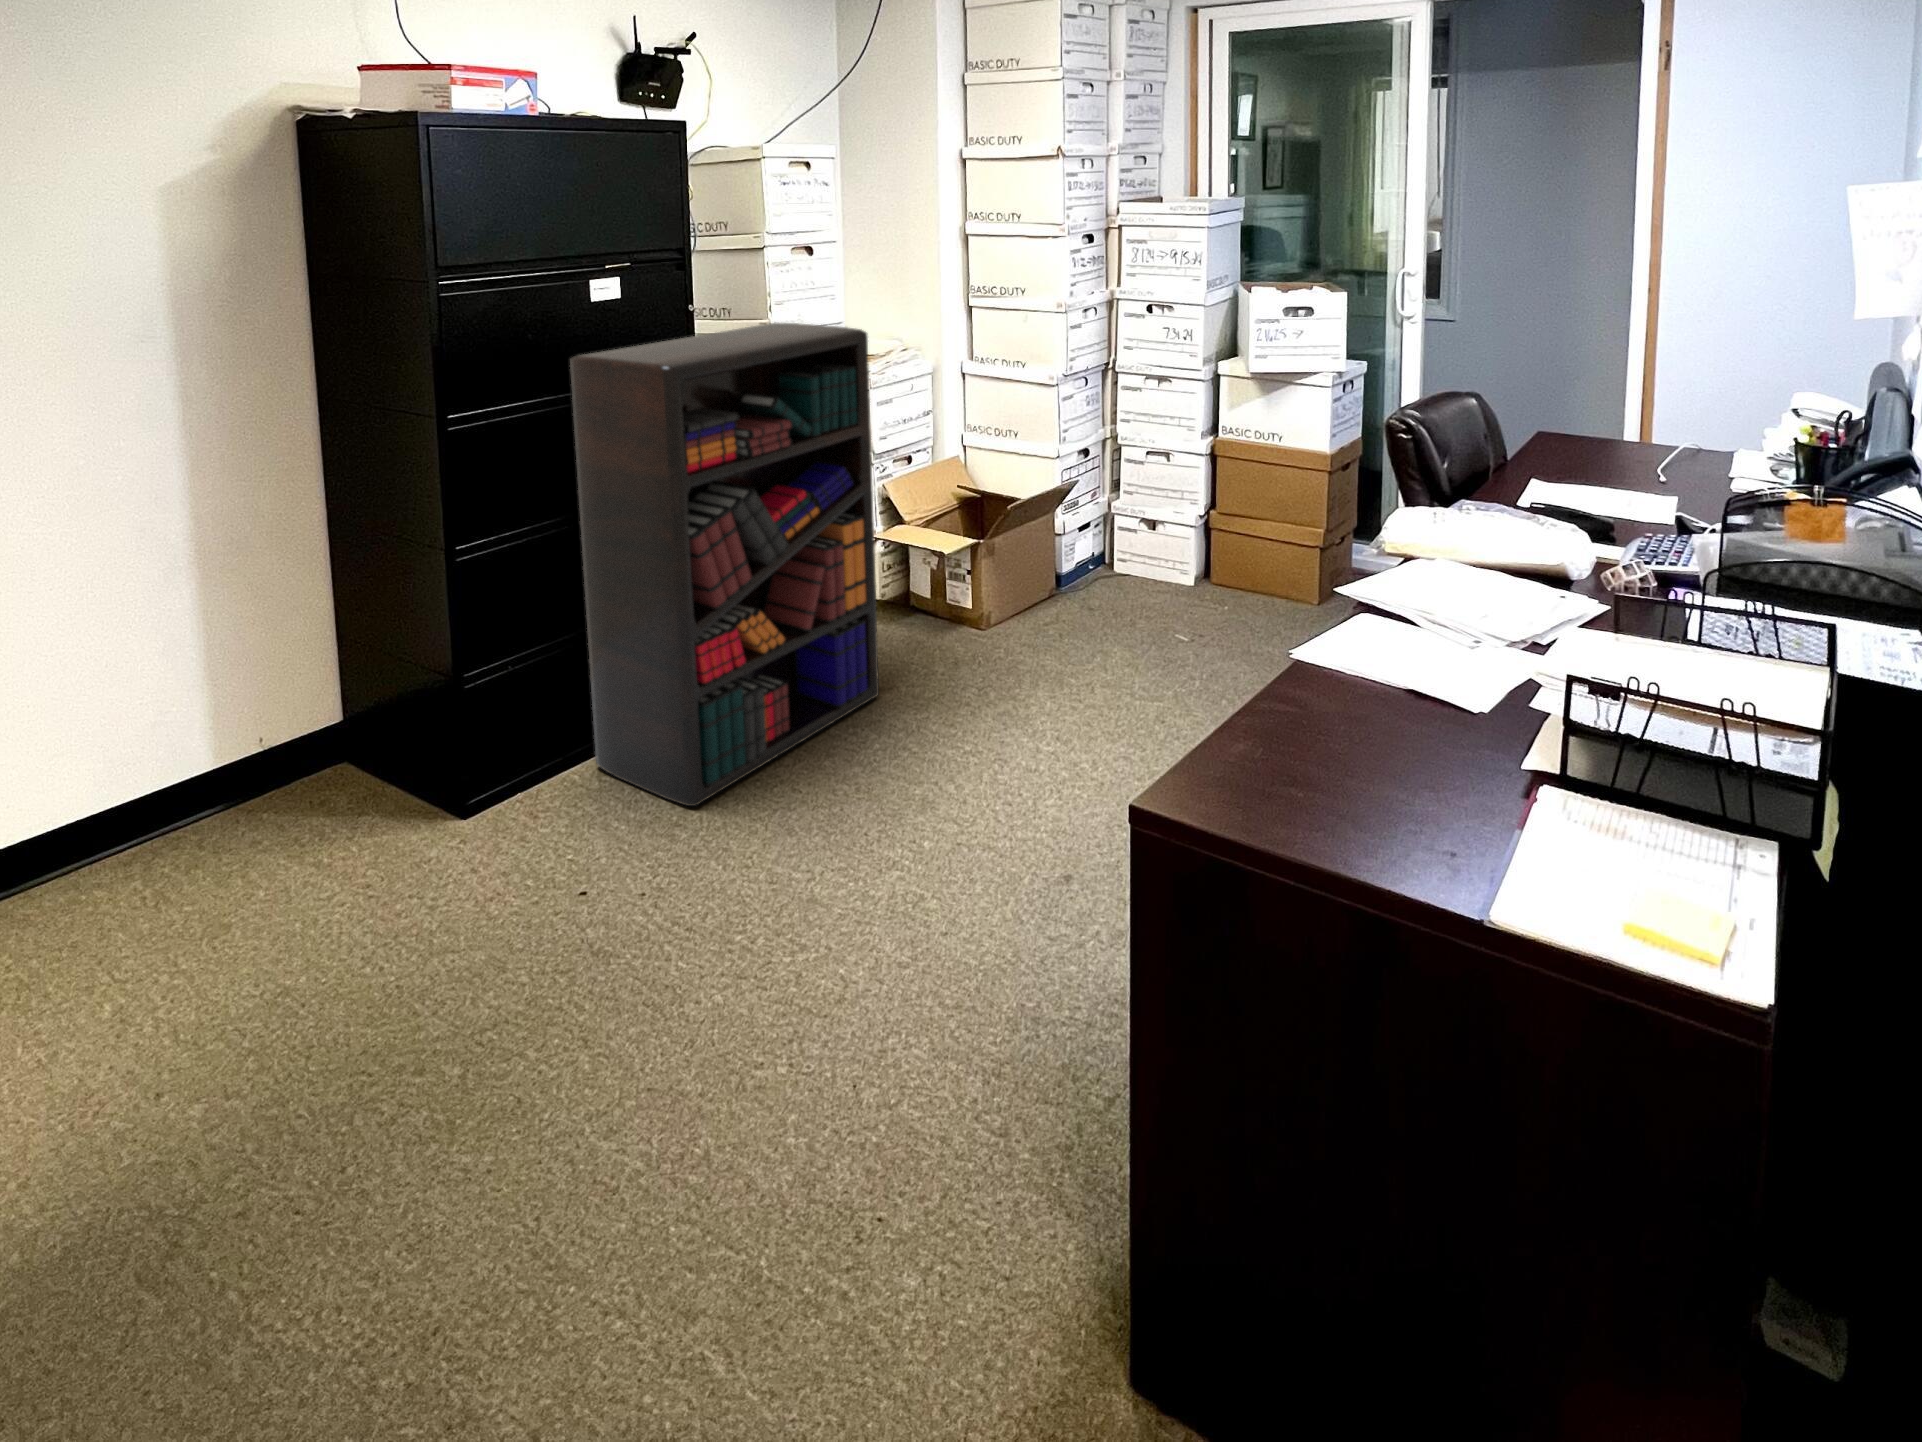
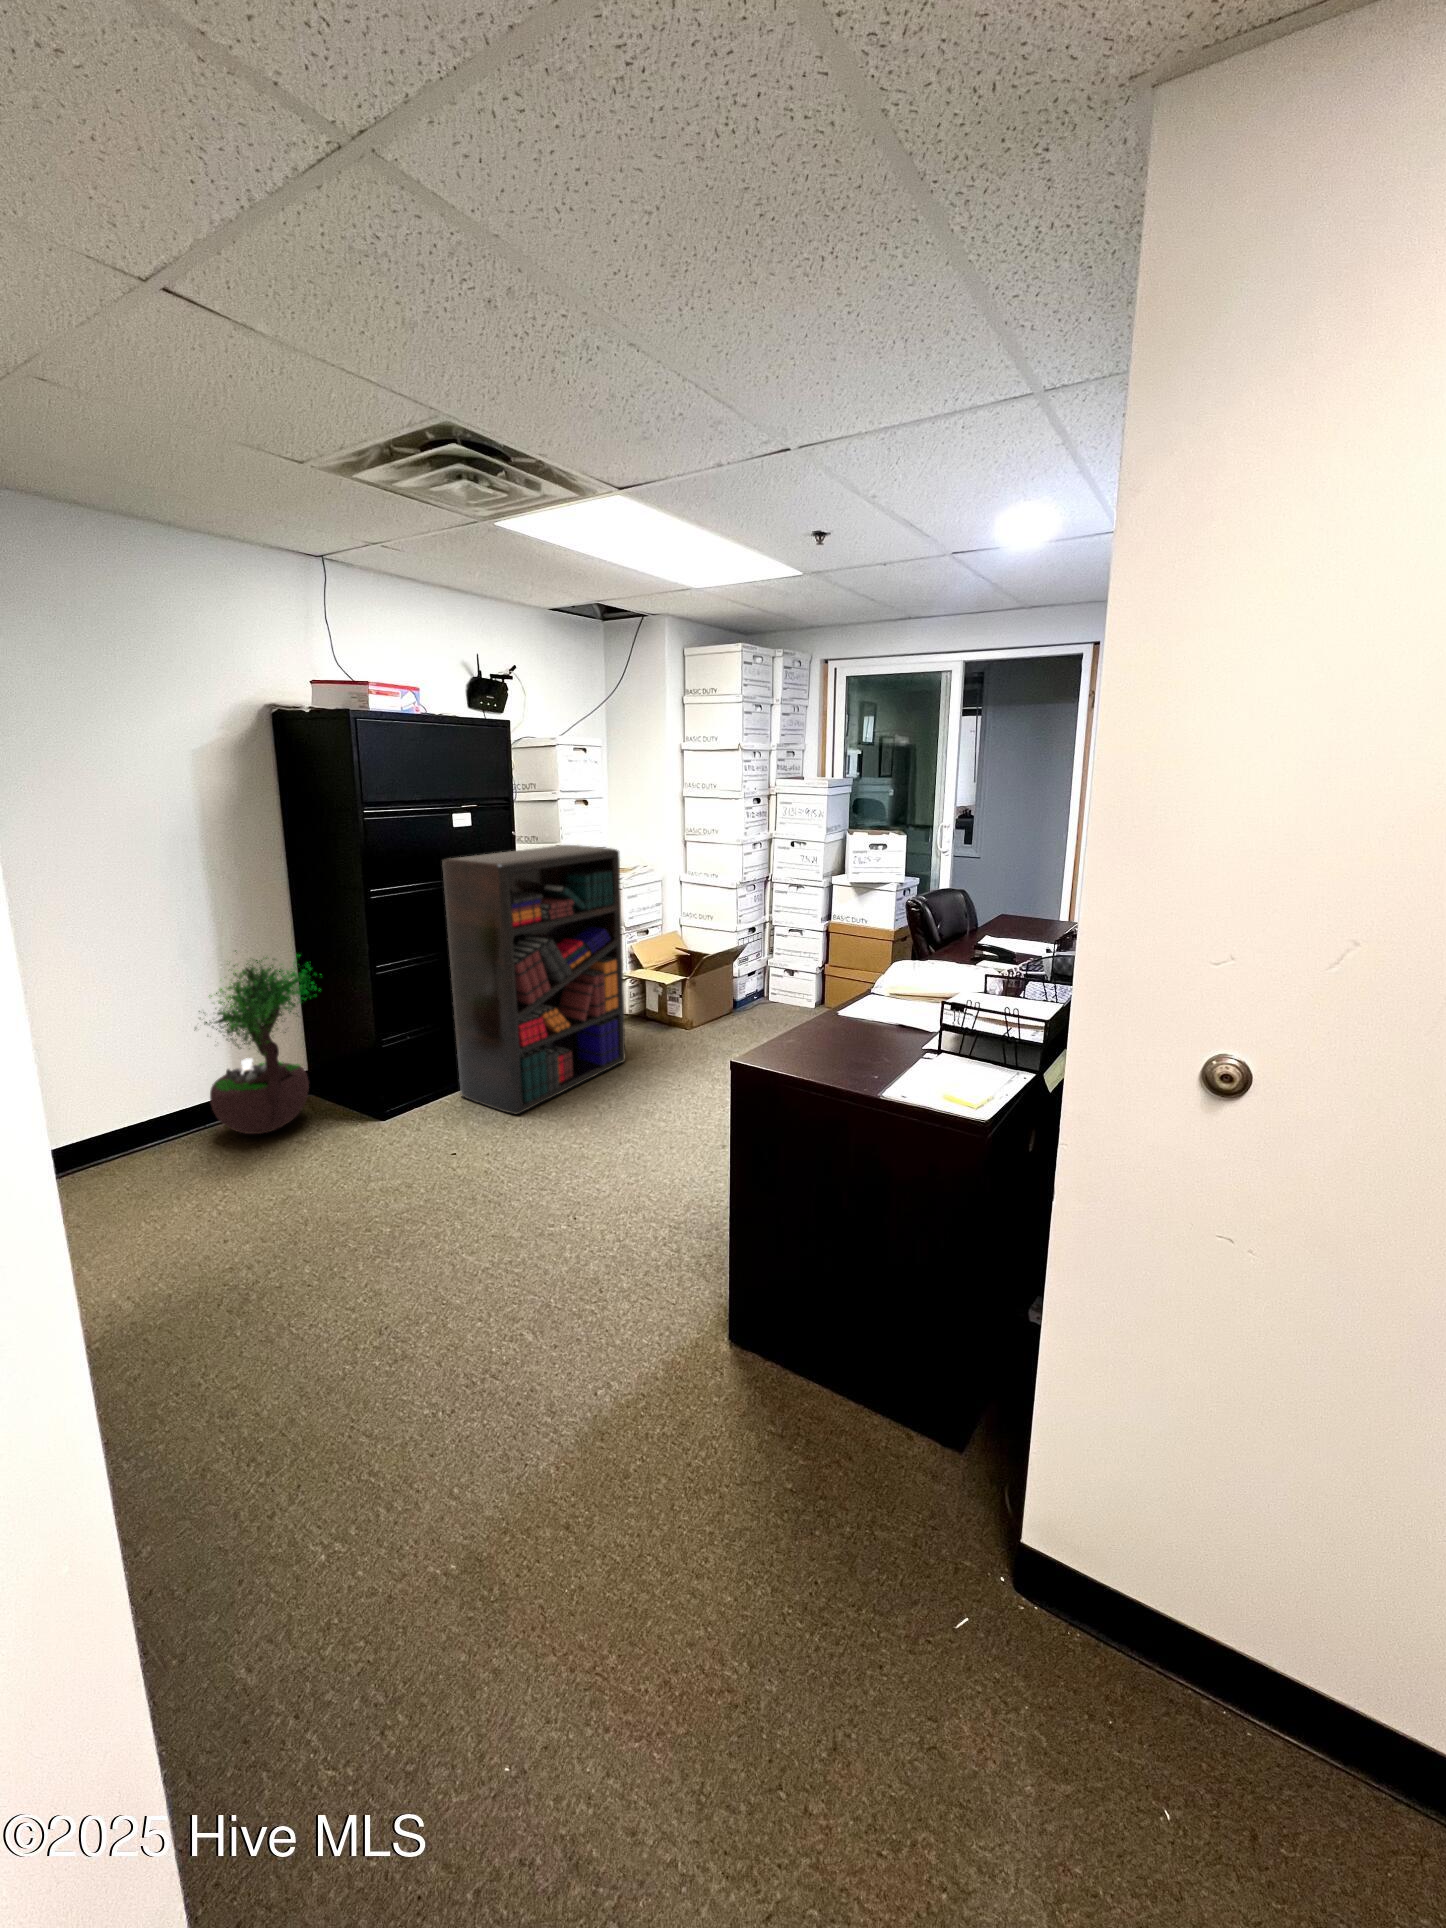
potted tree: none [137,524,363,846] -> present [195,950,320,1134]

